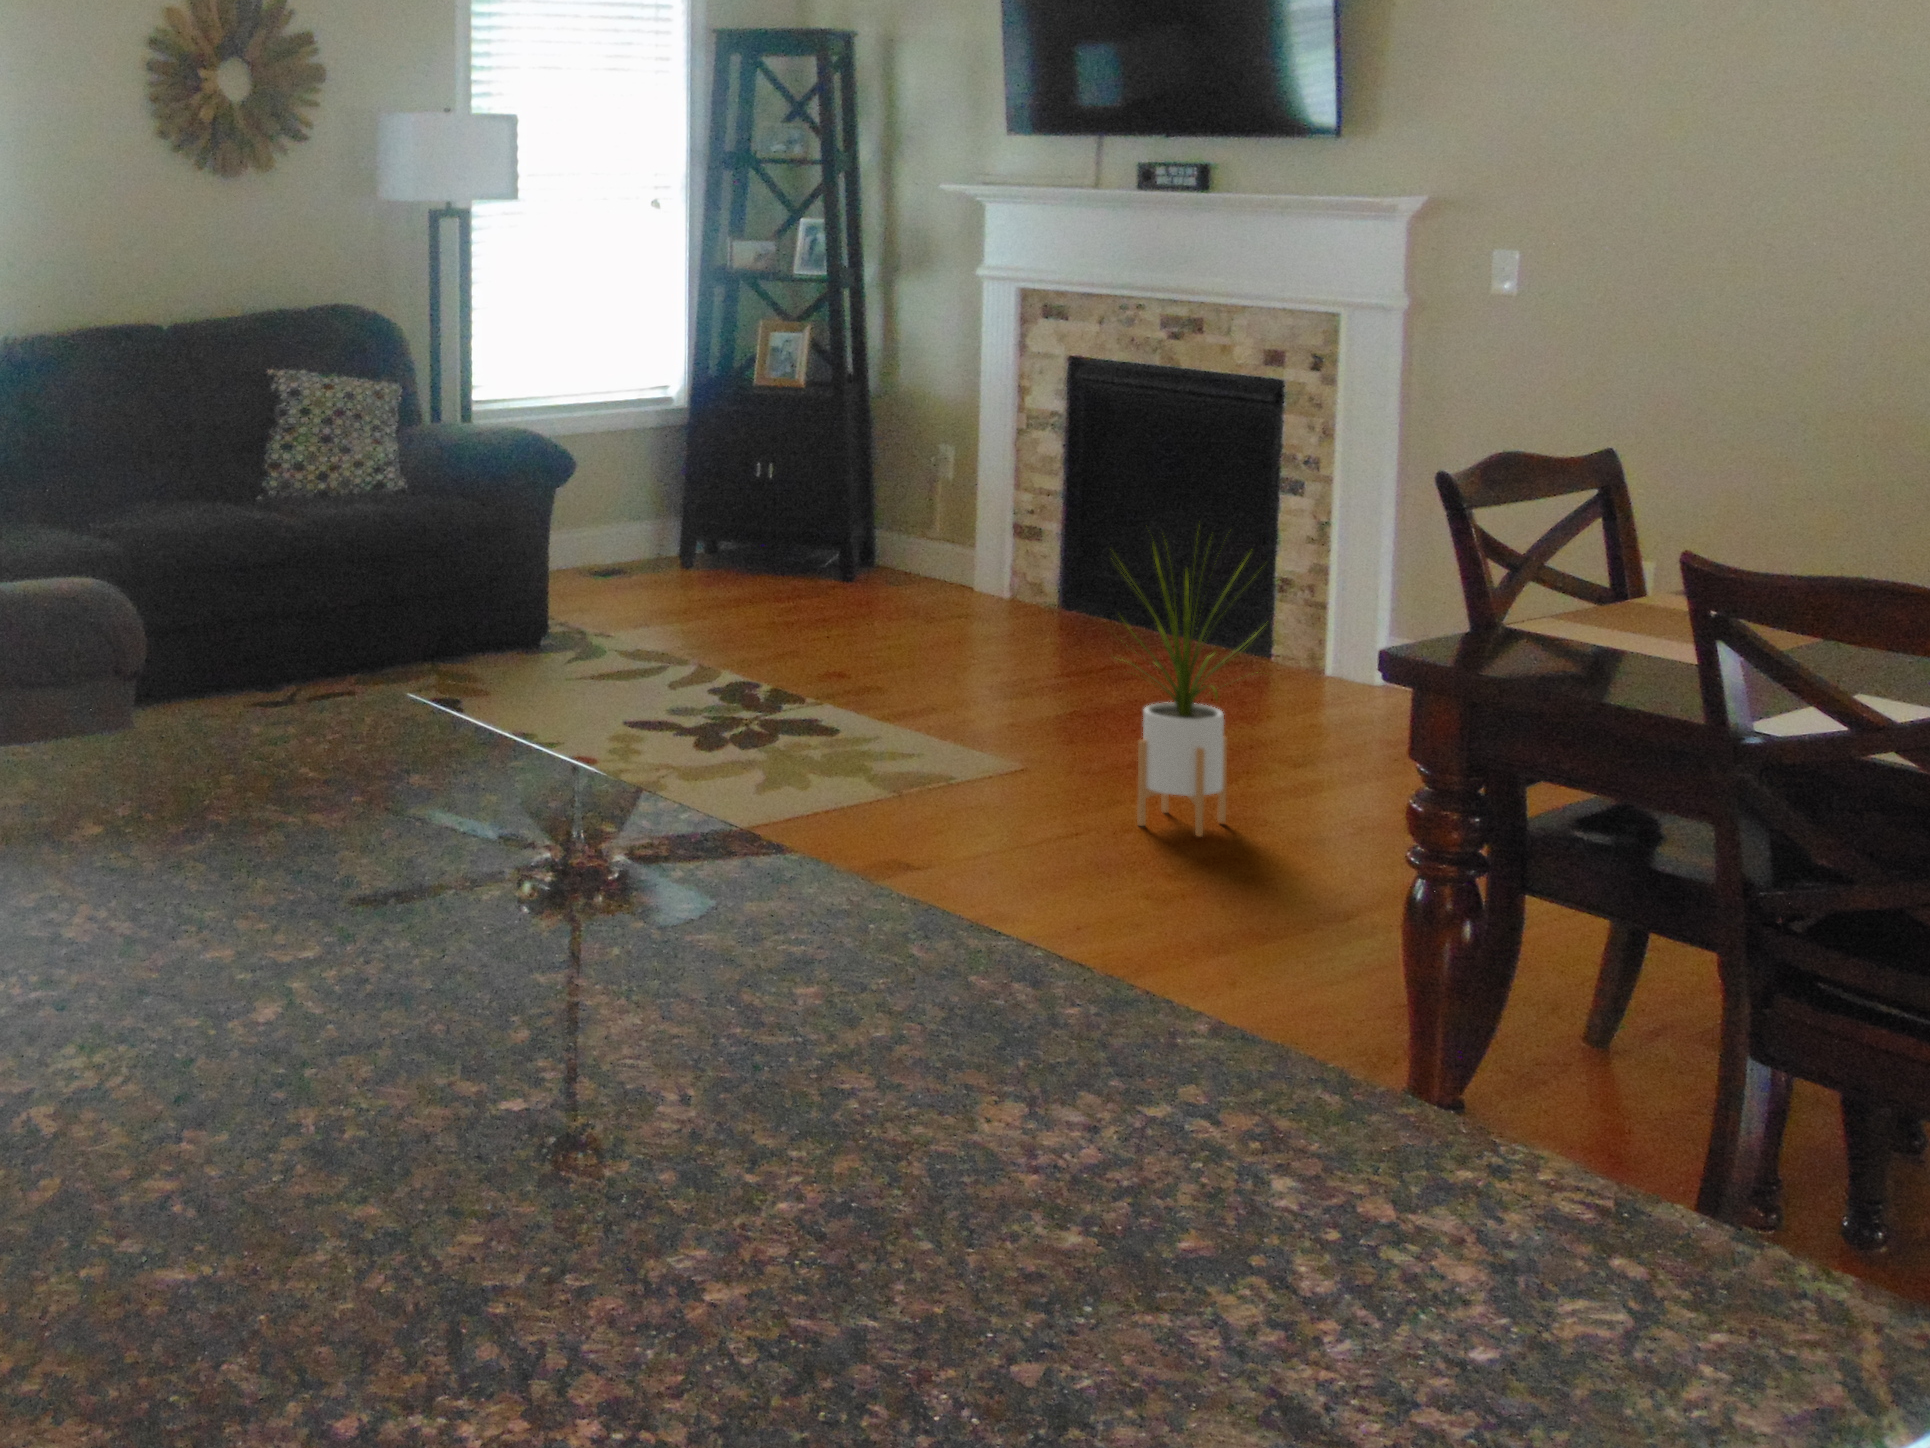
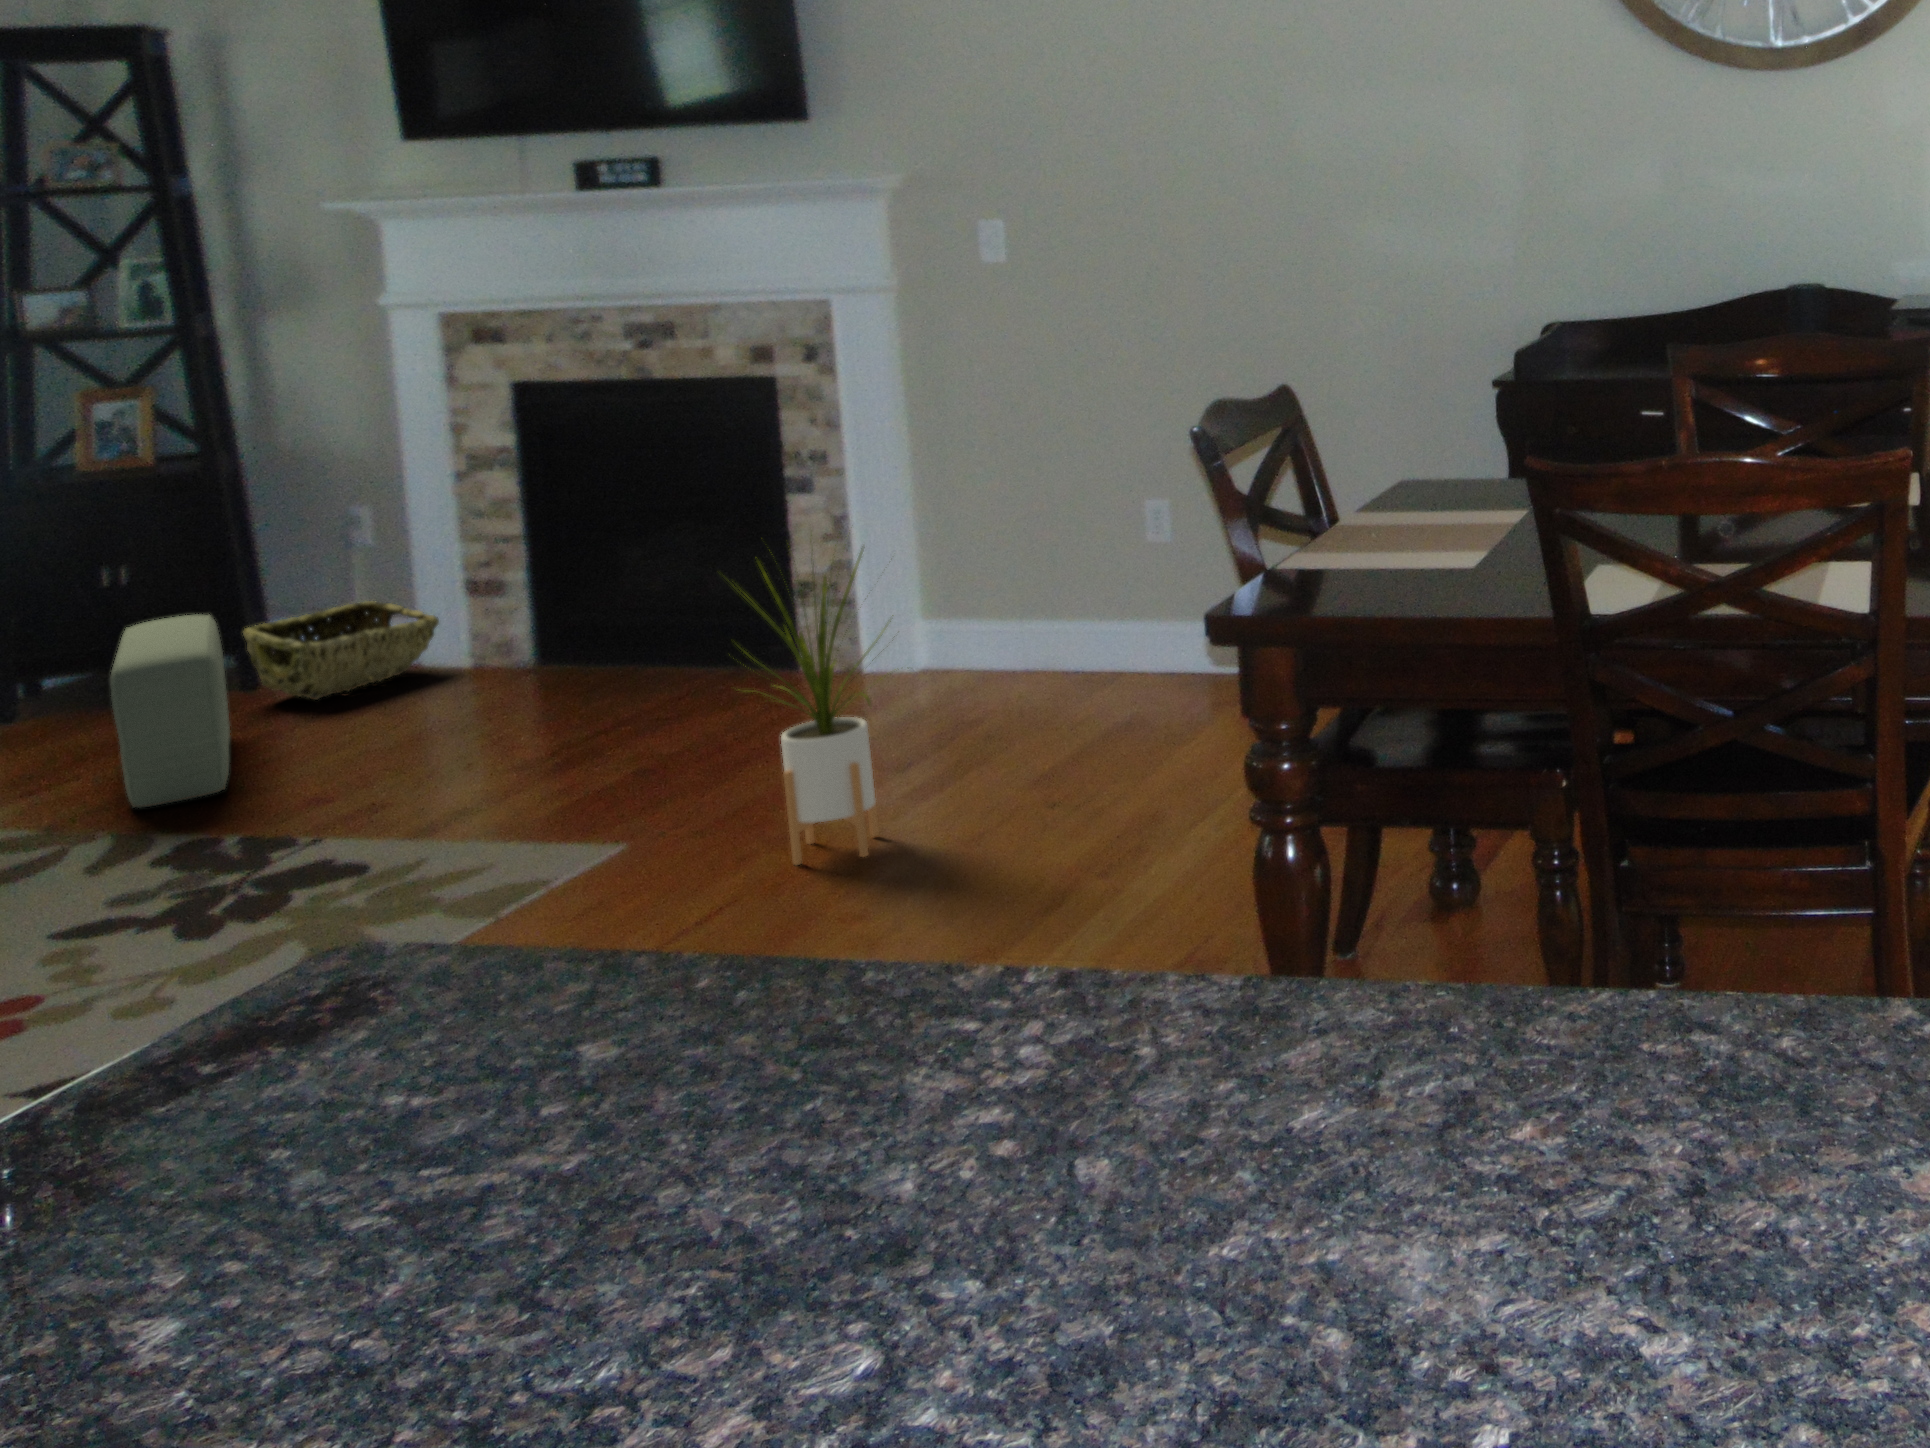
pouf: none [721,511,812,652] -> present [110,615,230,807]
woven basket: none [840,527,988,600] -> present [243,601,439,699]

